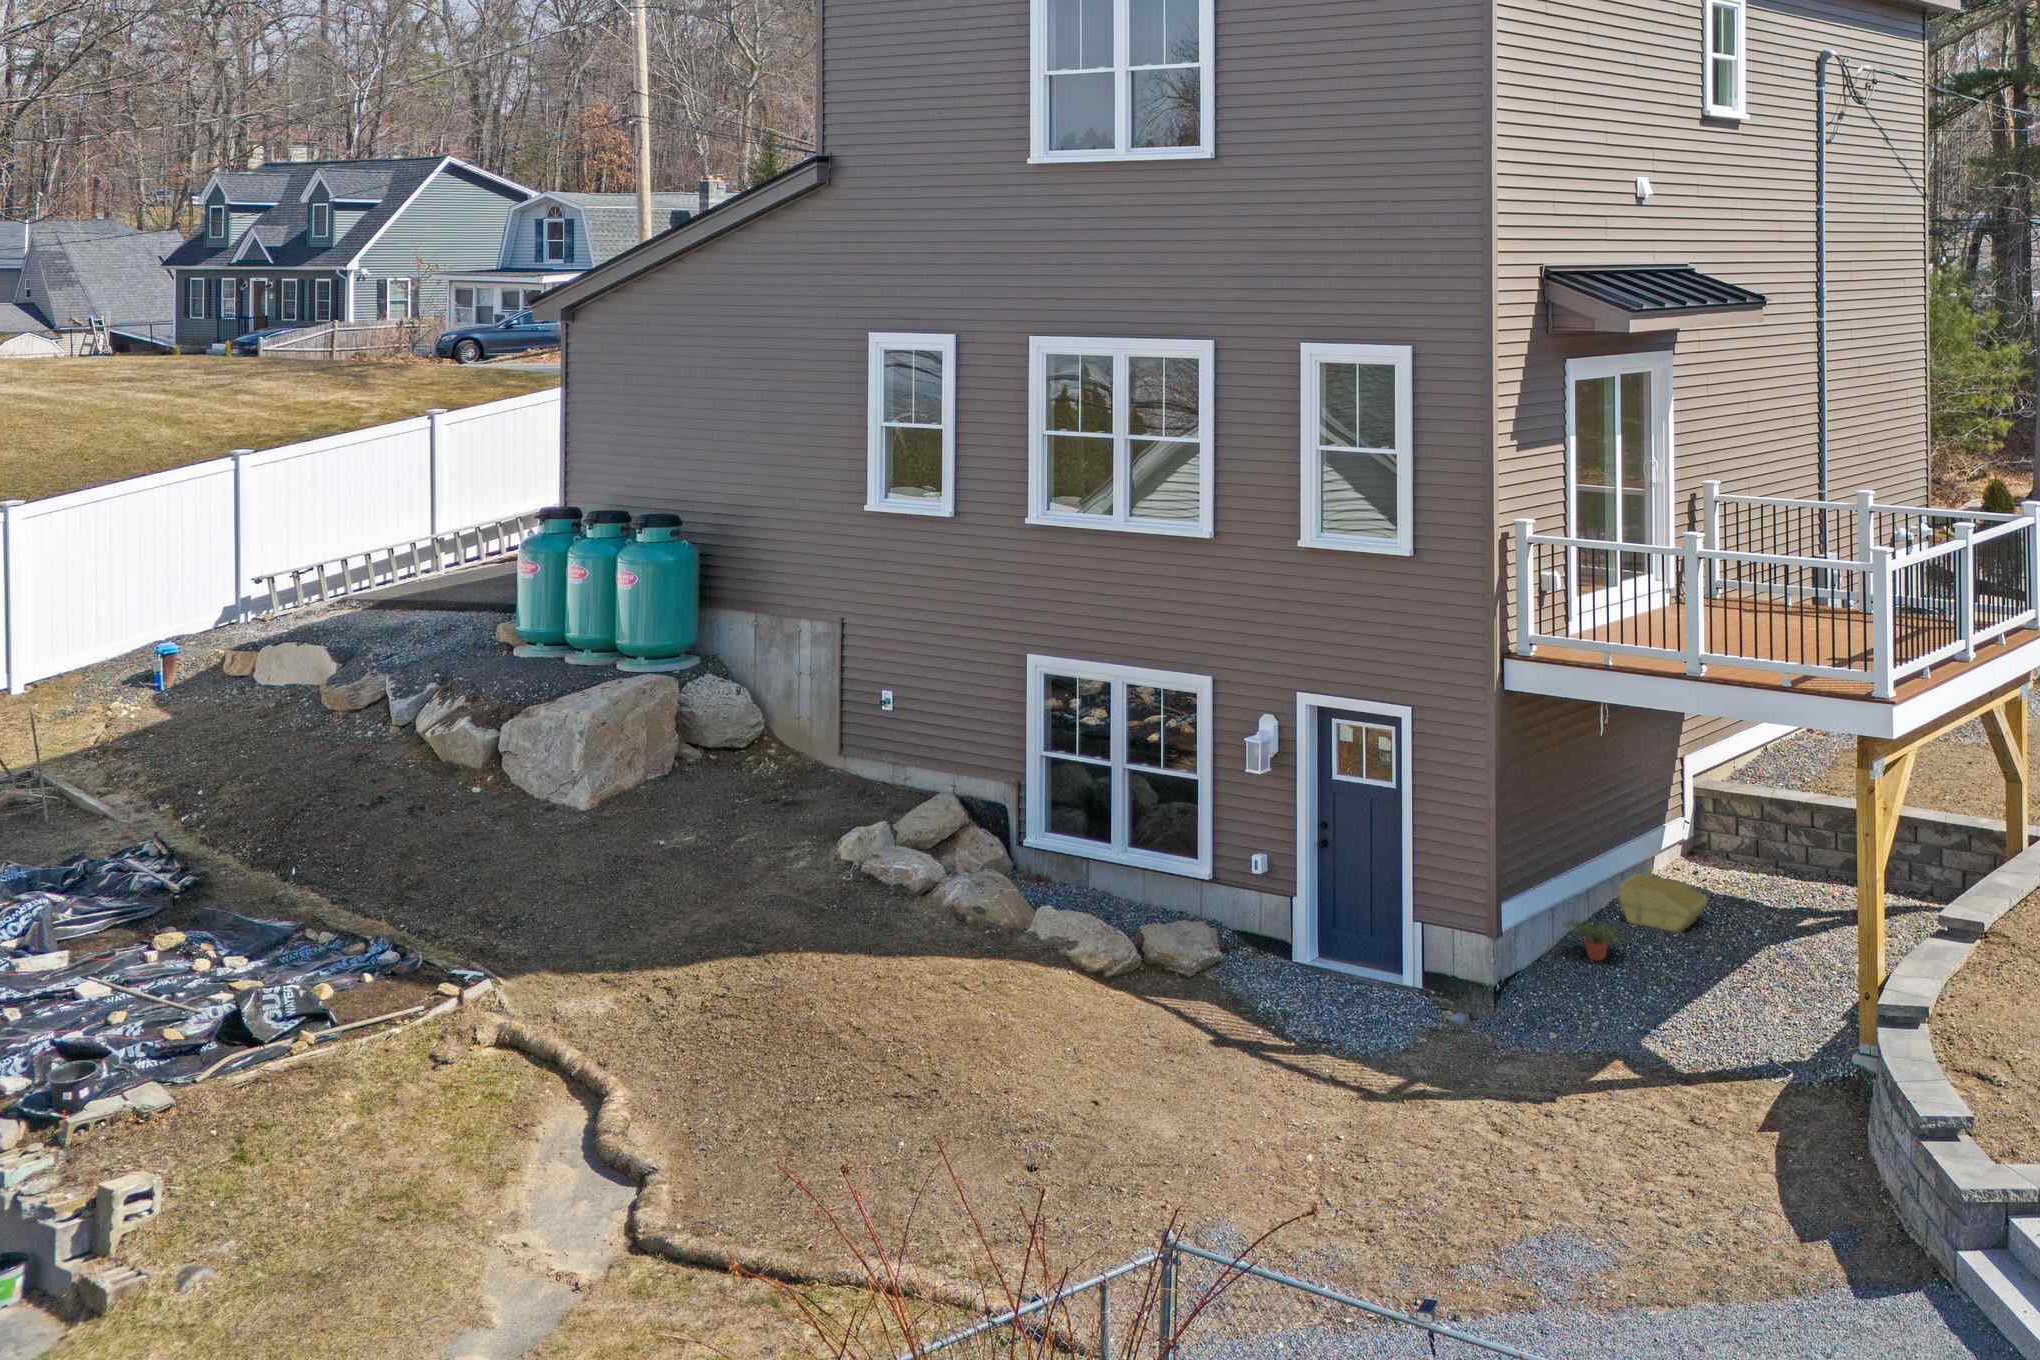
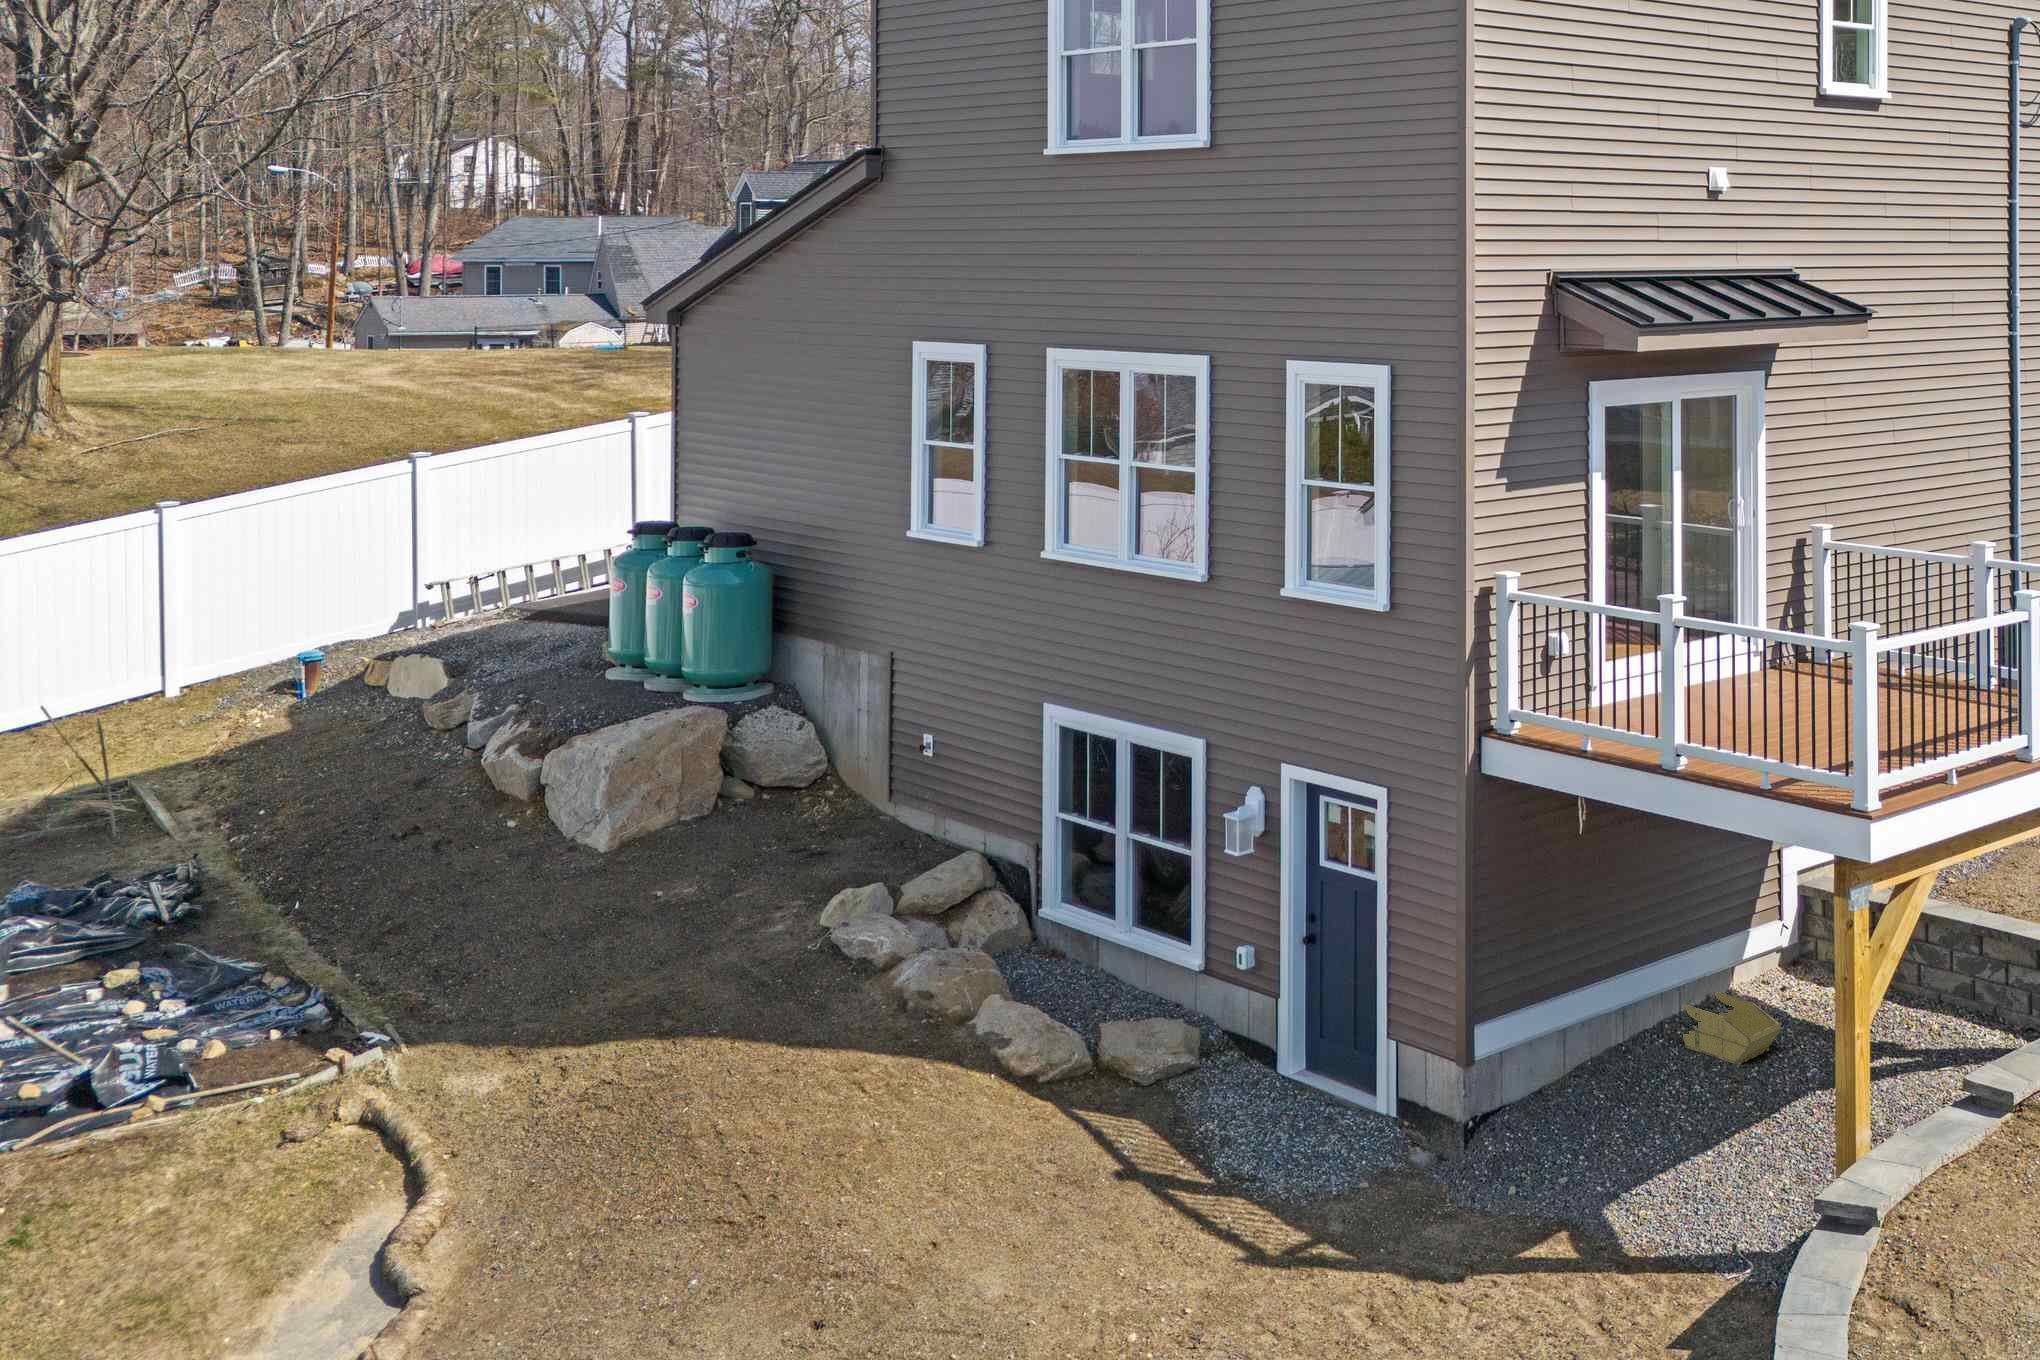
potted plant: present [1564,920,1624,961] -> none [1577,1041,1661,1095]

